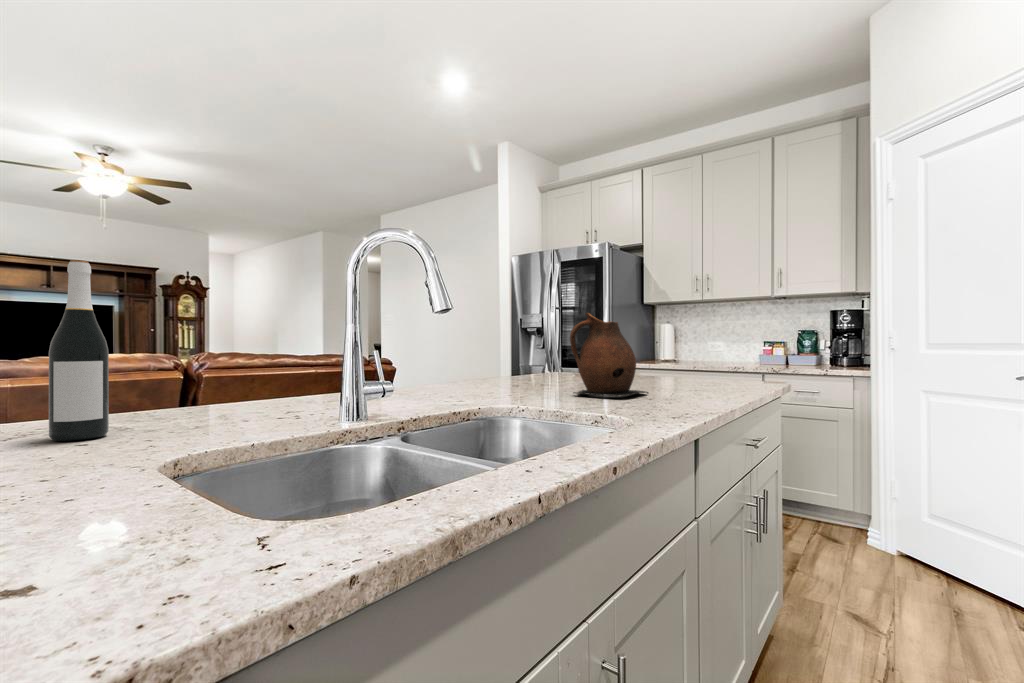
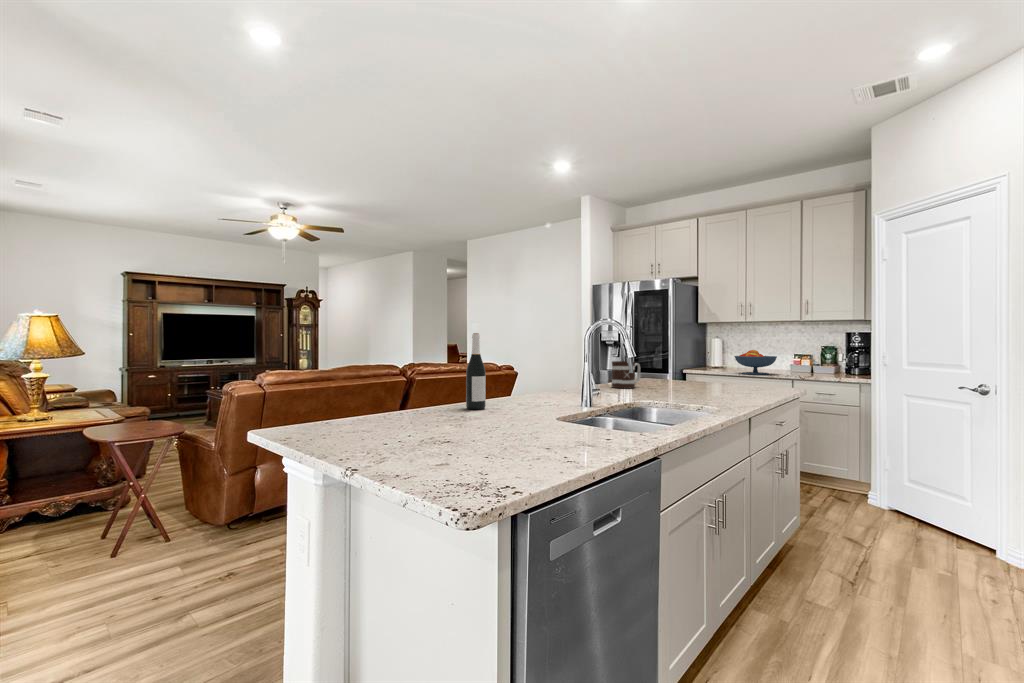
ceramic pitcher: present [570,313,648,398] -> none [668,346,715,396]
fruit bowl: none [687,336,742,368] -> present [735,350,777,375]
mug: none [491,345,539,388] -> present [612,361,641,388]

